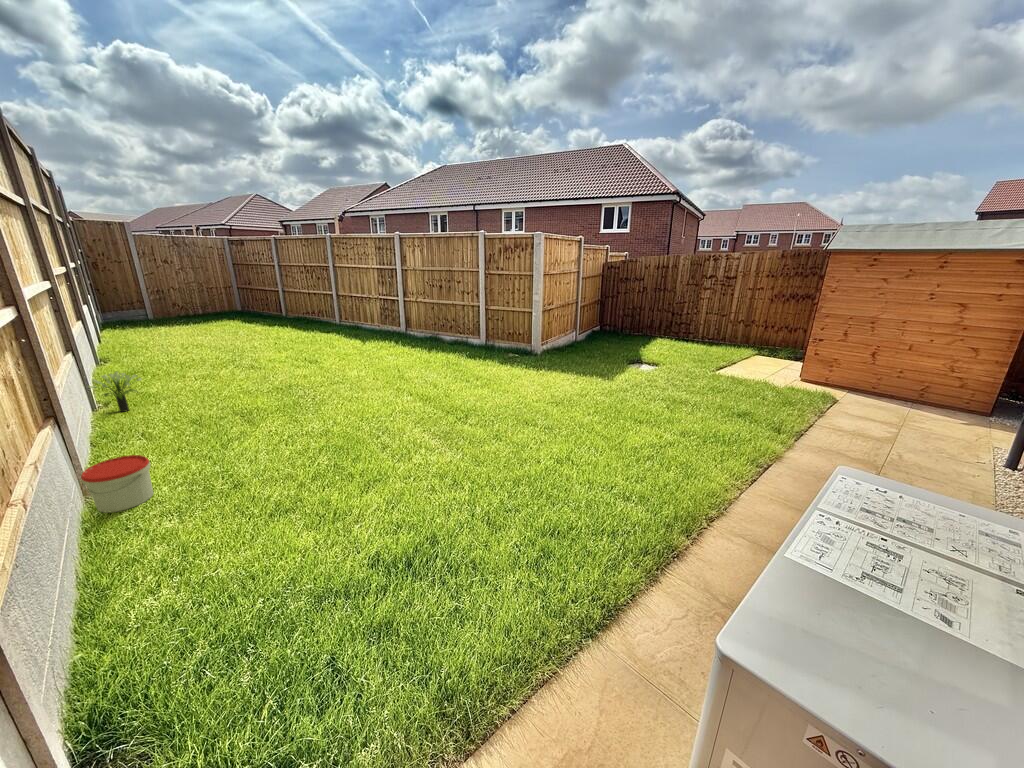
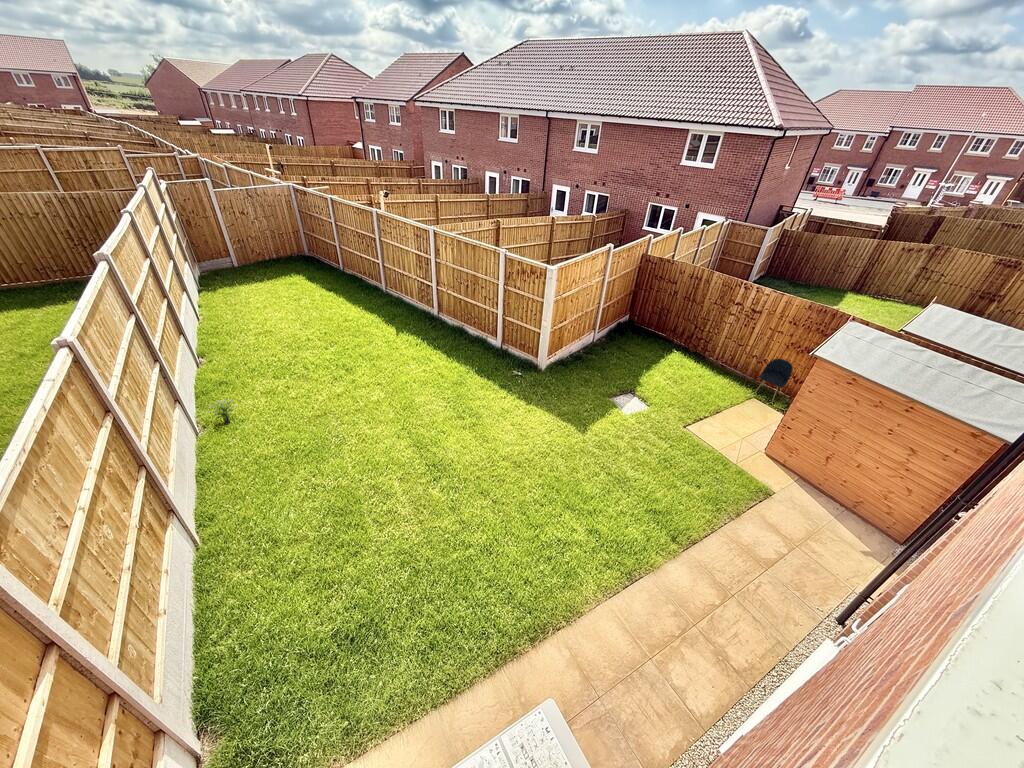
chair: none [755,314,787,356] -> present [754,359,793,403]
bucket: present [81,455,153,512] -> none [221,501,255,534]

